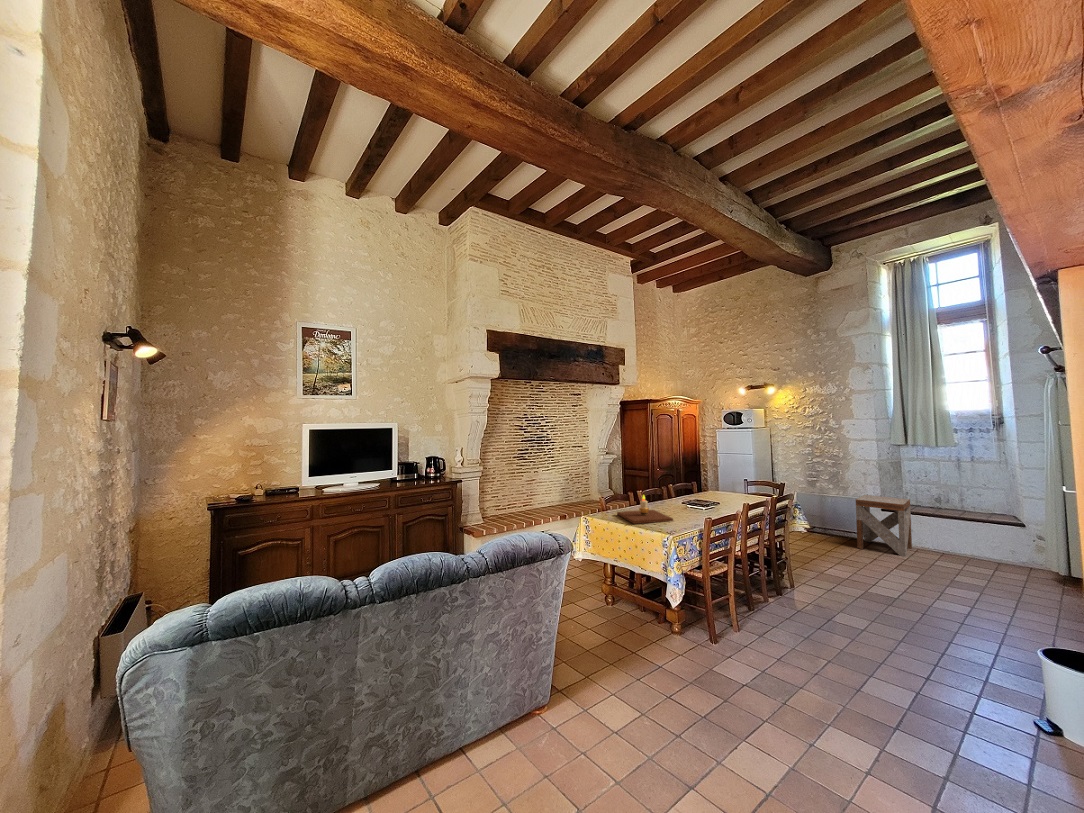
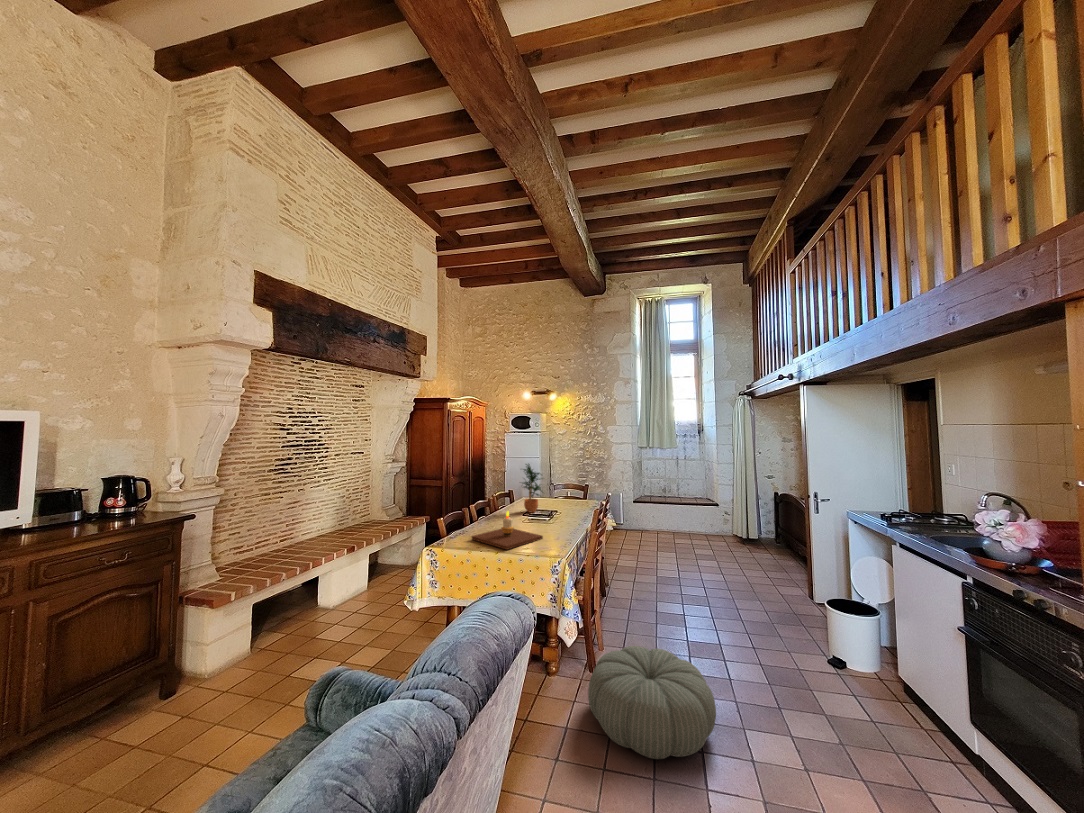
potted plant: none [680,457,707,502] -> present [523,464,542,513]
side table: present [856,495,912,557] -> none [622,489,655,538]
pouf: none [676,621,794,714] -> present [588,646,716,759]

